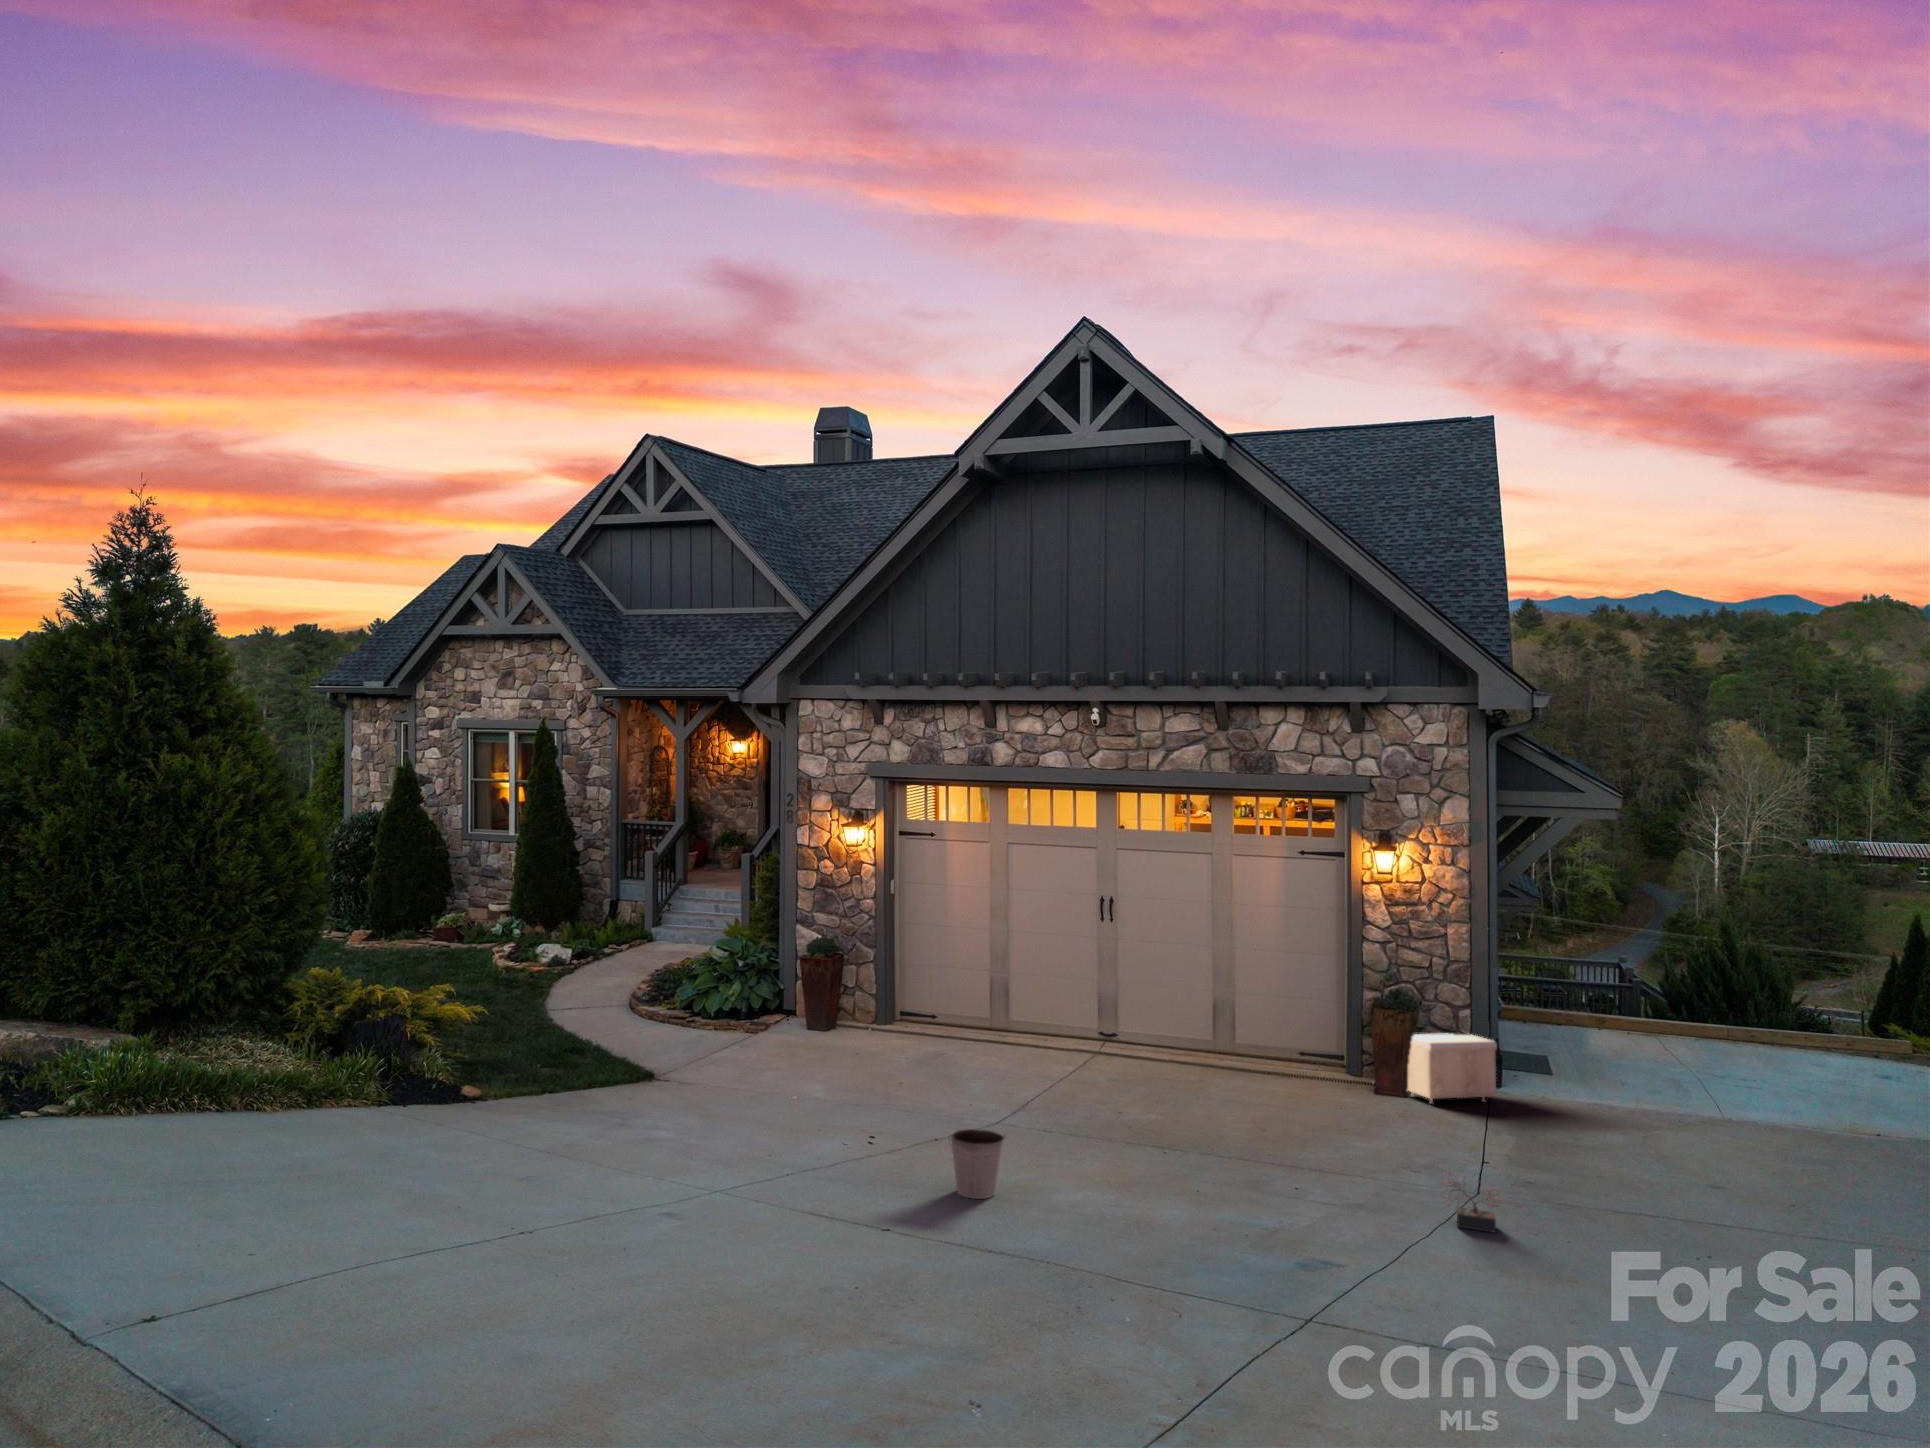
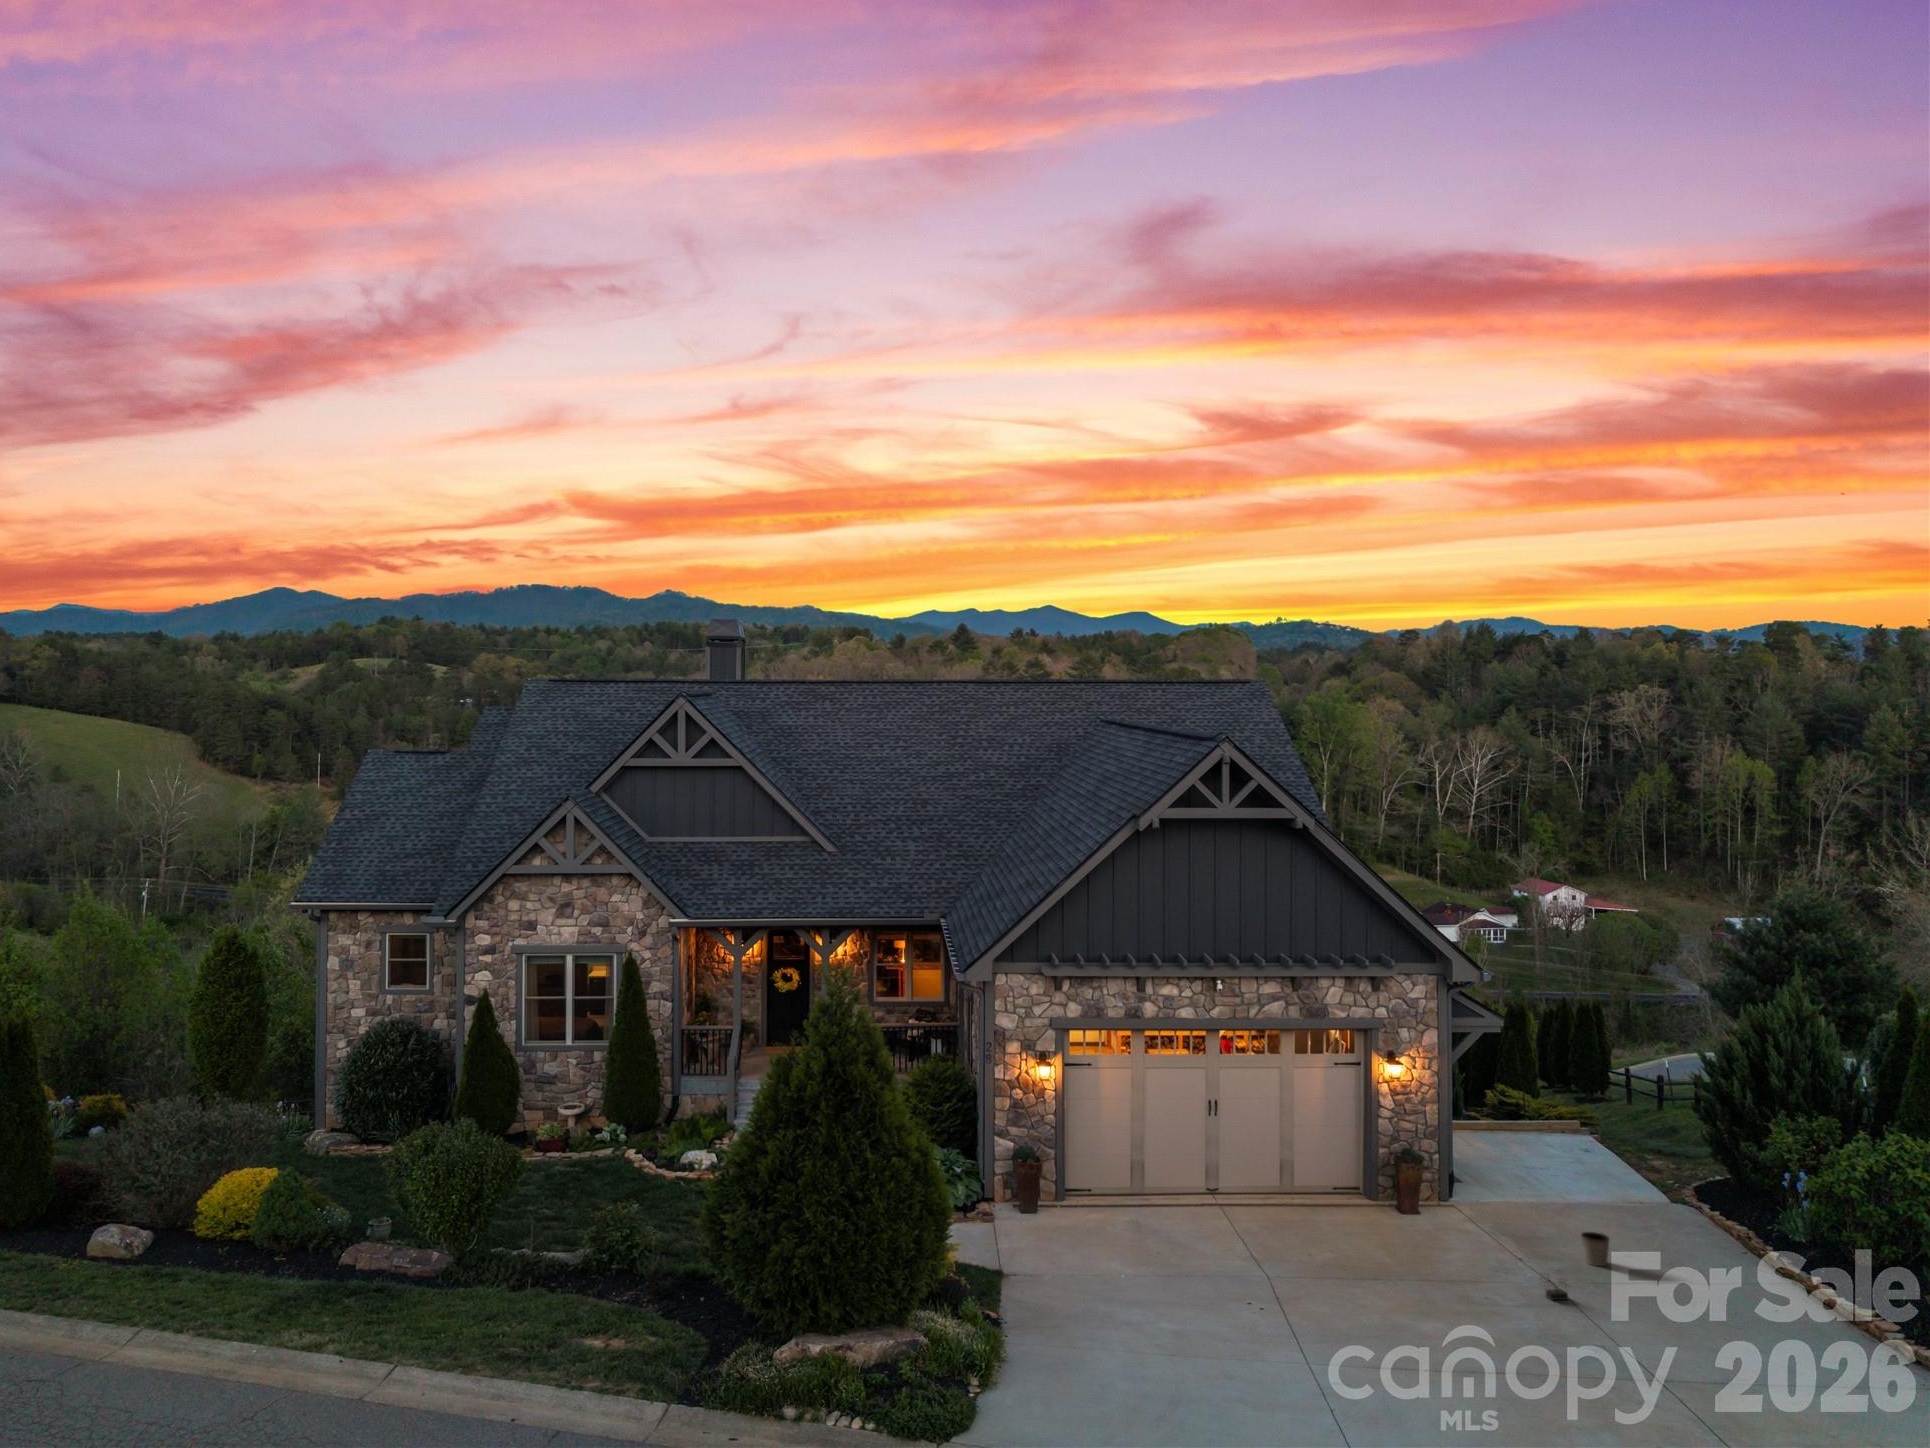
storage bench: present [1408,1033,1497,1103] -> none [1404,1165,1453,1213]
bucket: present [950,1129,1005,1199] -> present [1581,1232,1610,1266]

